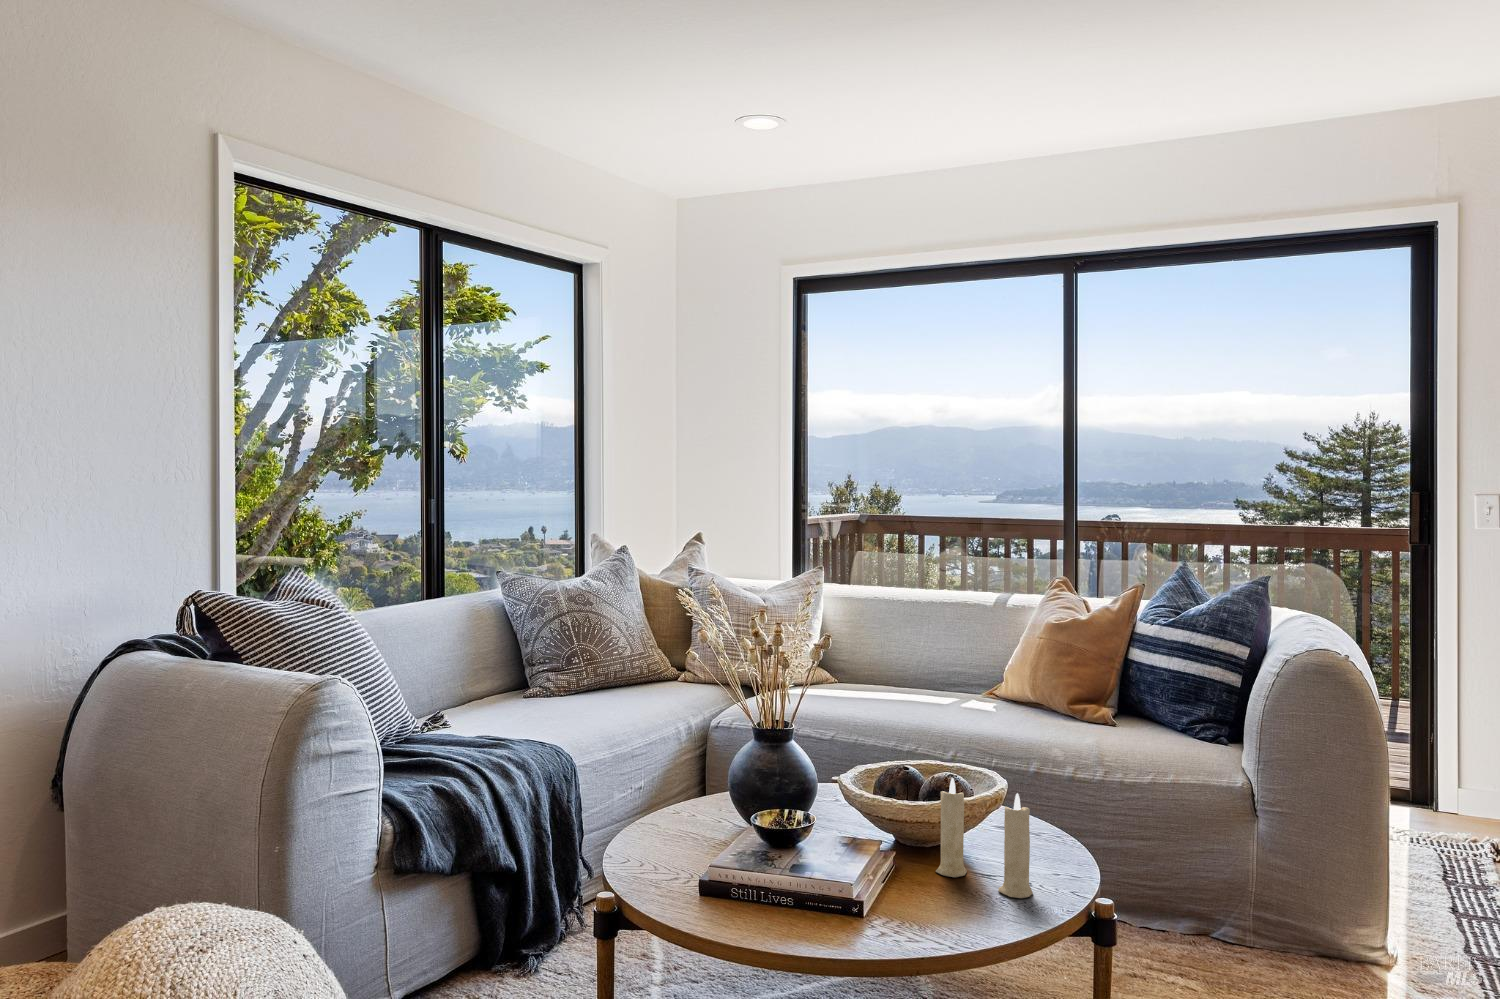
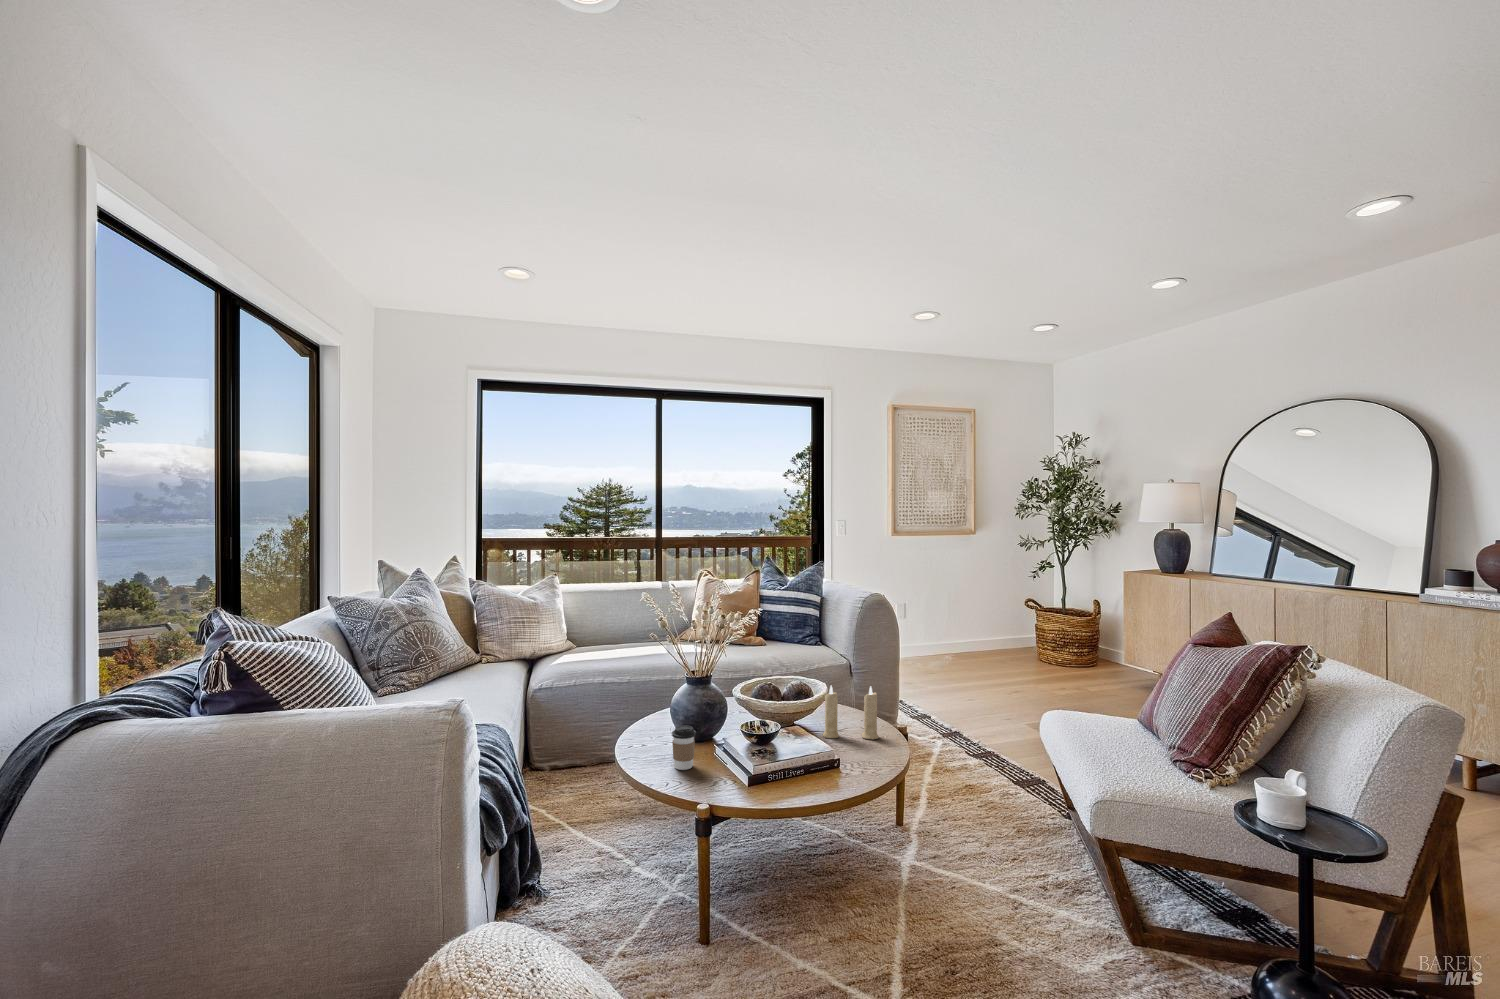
coffee cup: none [648,786,686,853] -> present [672,725,696,770]

